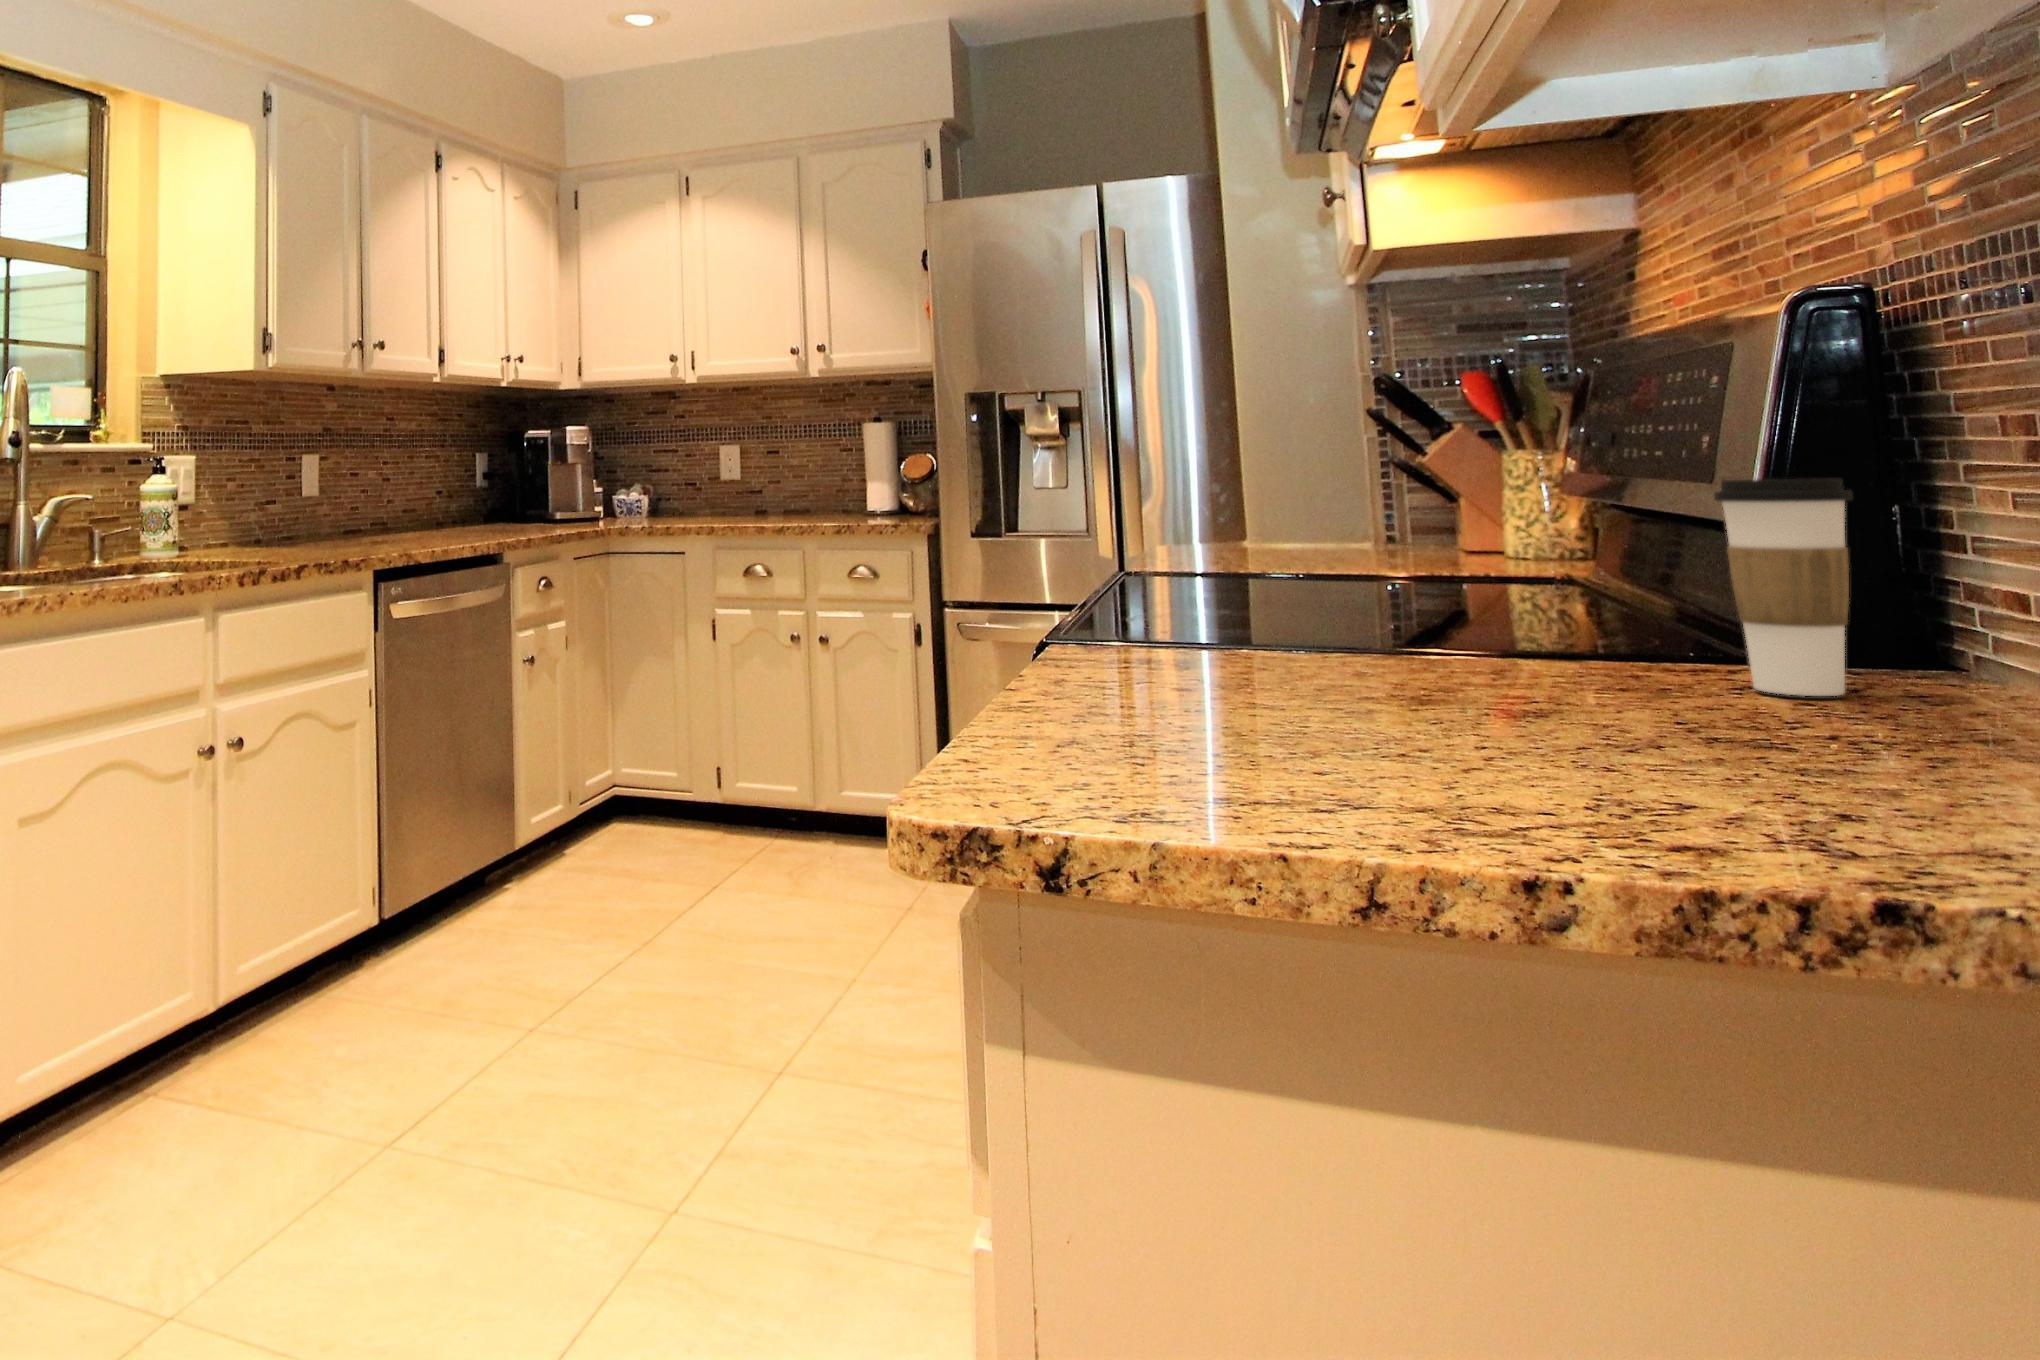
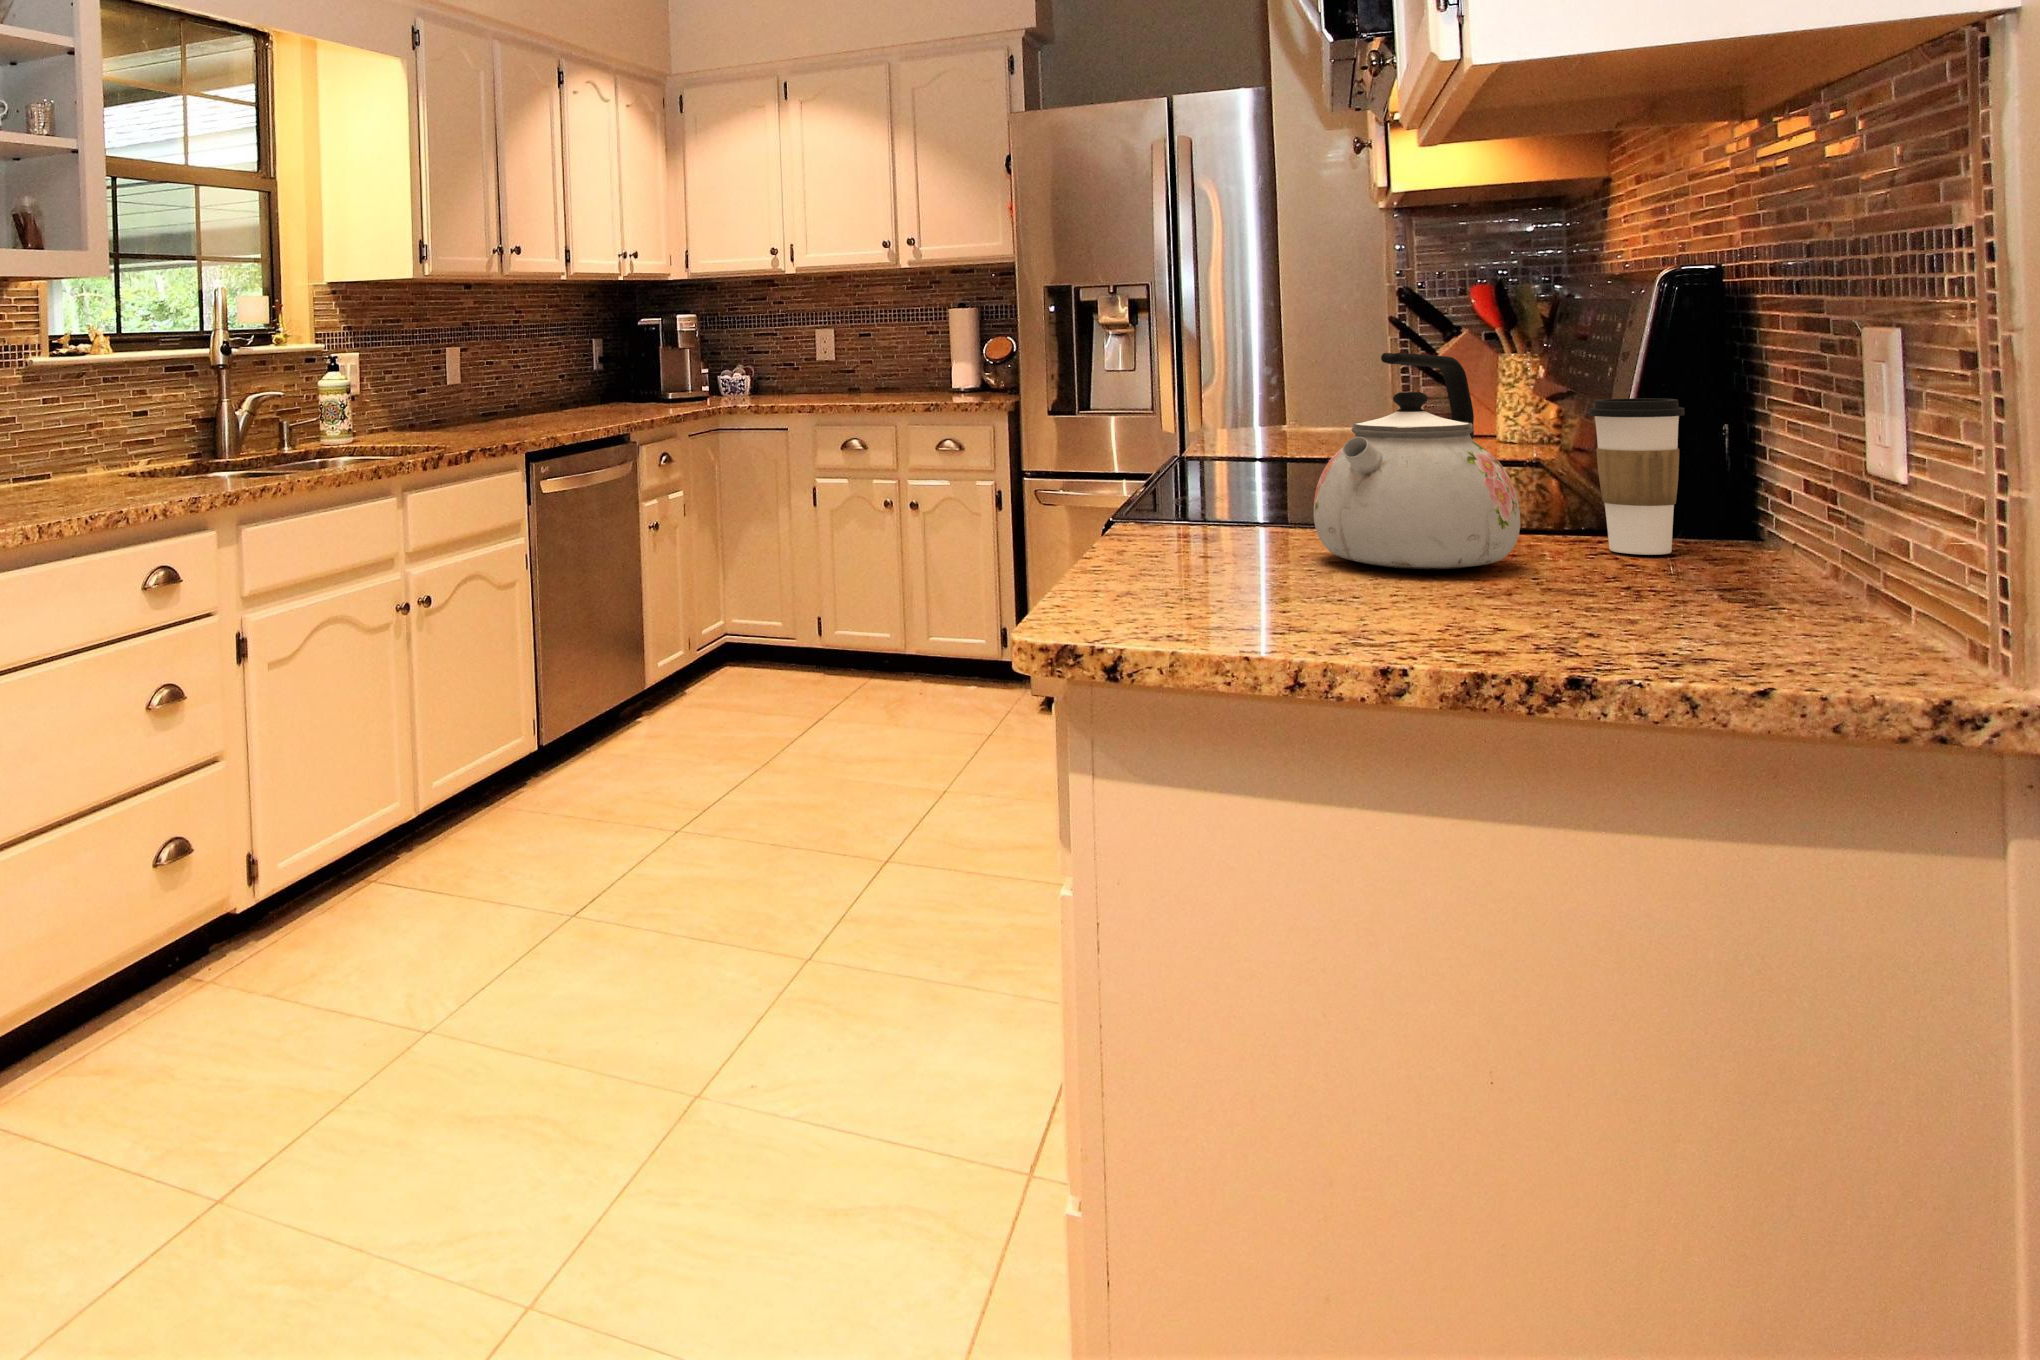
kettle: none [1345,407,1644,713] -> present [1314,353,1520,569]

